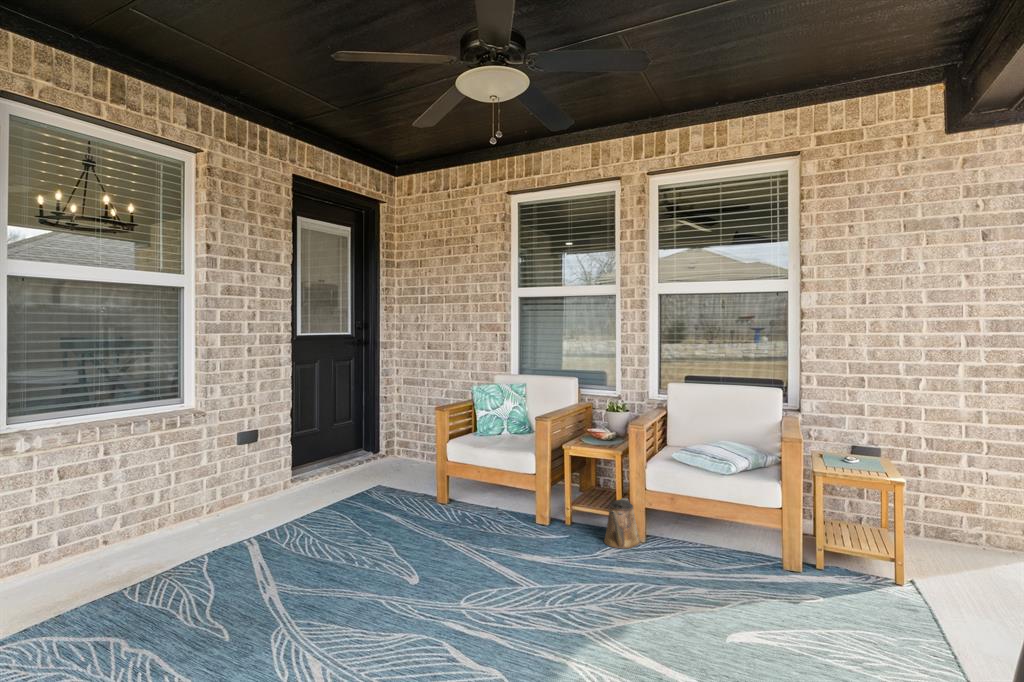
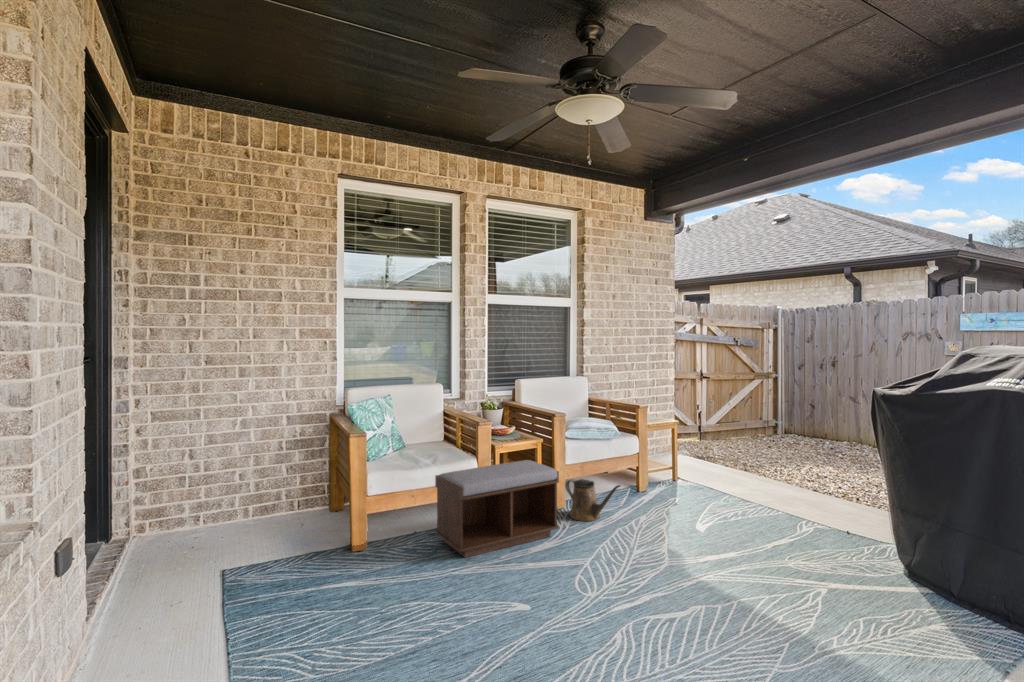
bench: none [454,453,571,540] -> present [435,460,559,558]

